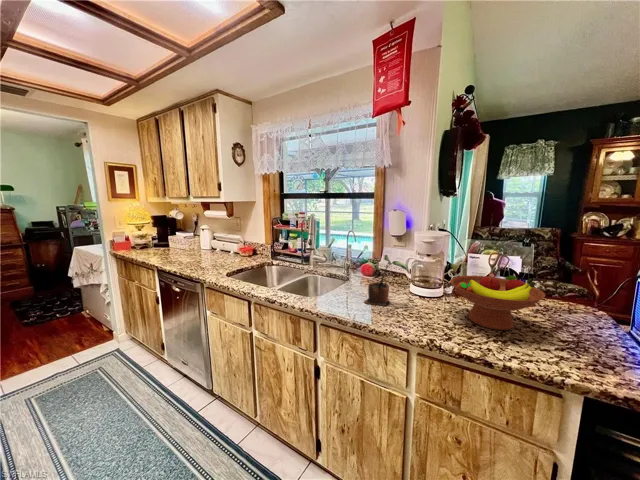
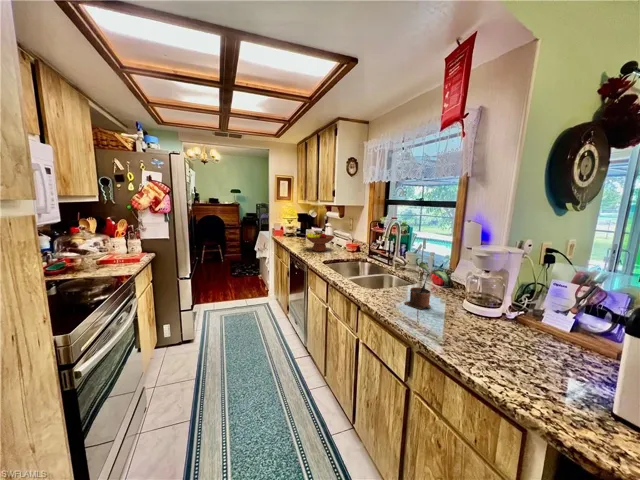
fruit bowl: present [450,275,545,330] -> present [306,231,334,251]

